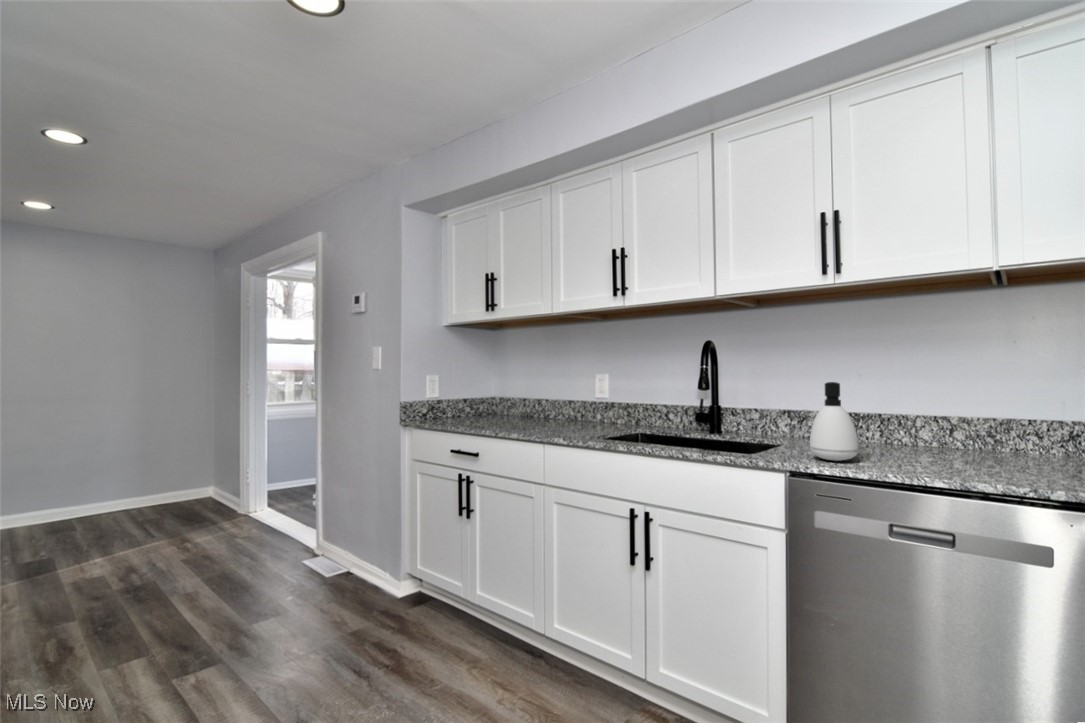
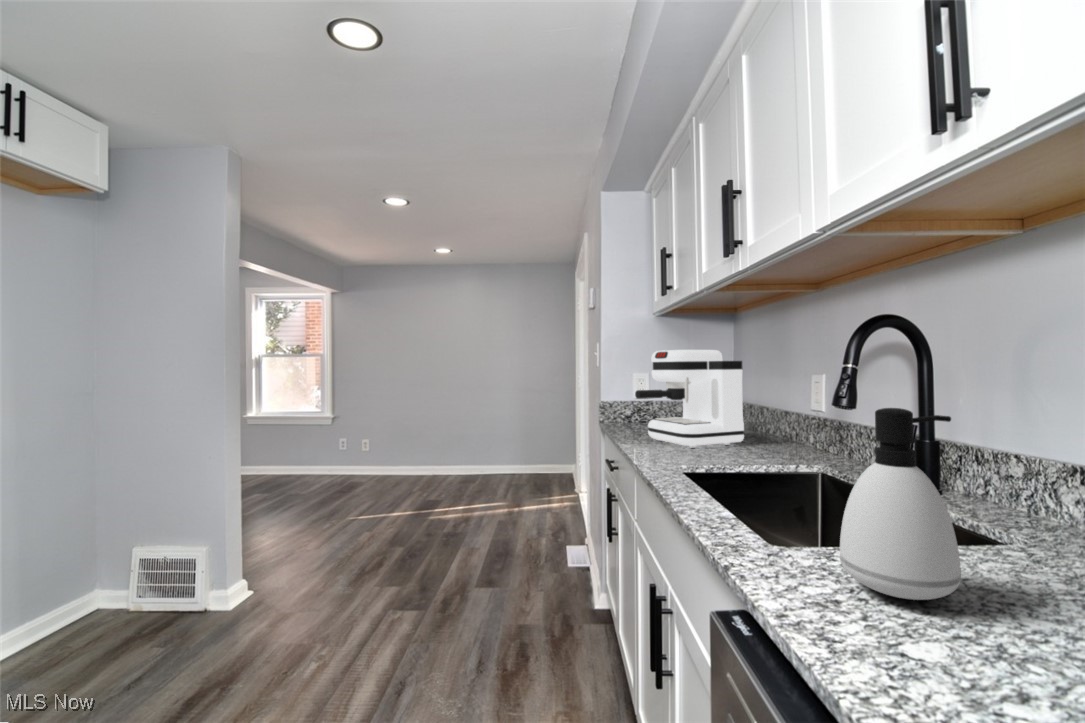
coffee maker: none [499,353,566,431] -> present [635,350,744,448]

